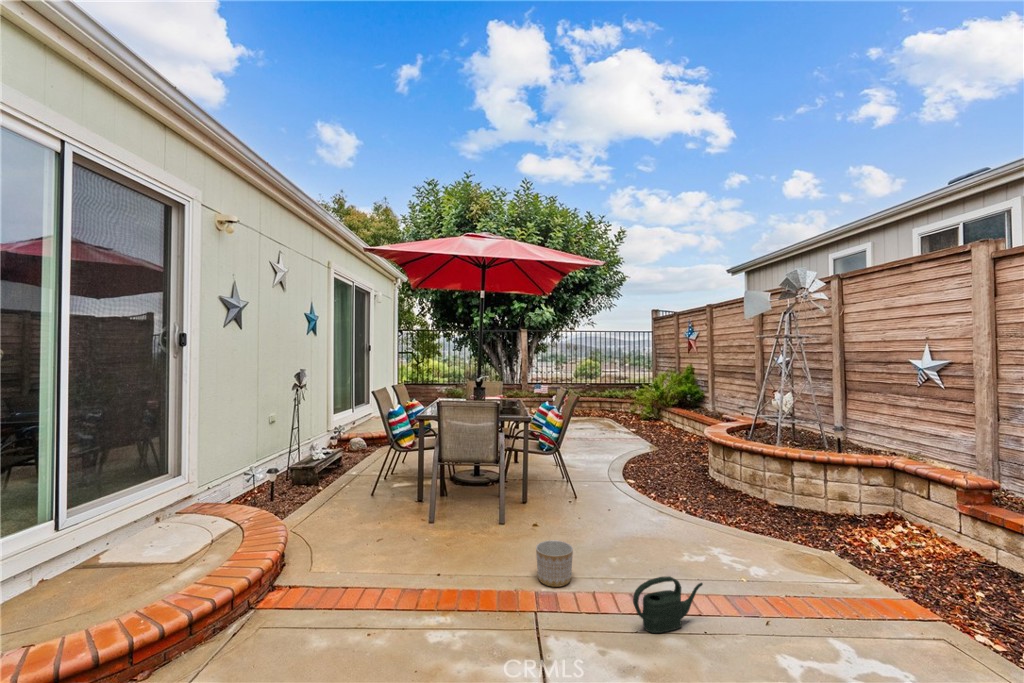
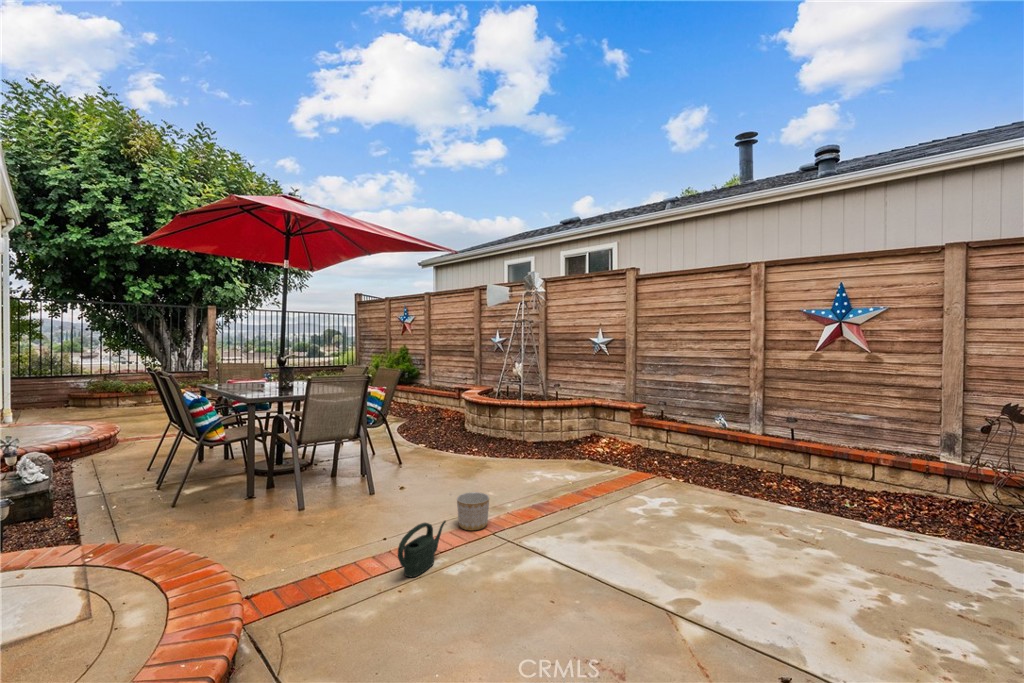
watering can: present [633,576,703,633] -> present [398,521,446,577]

